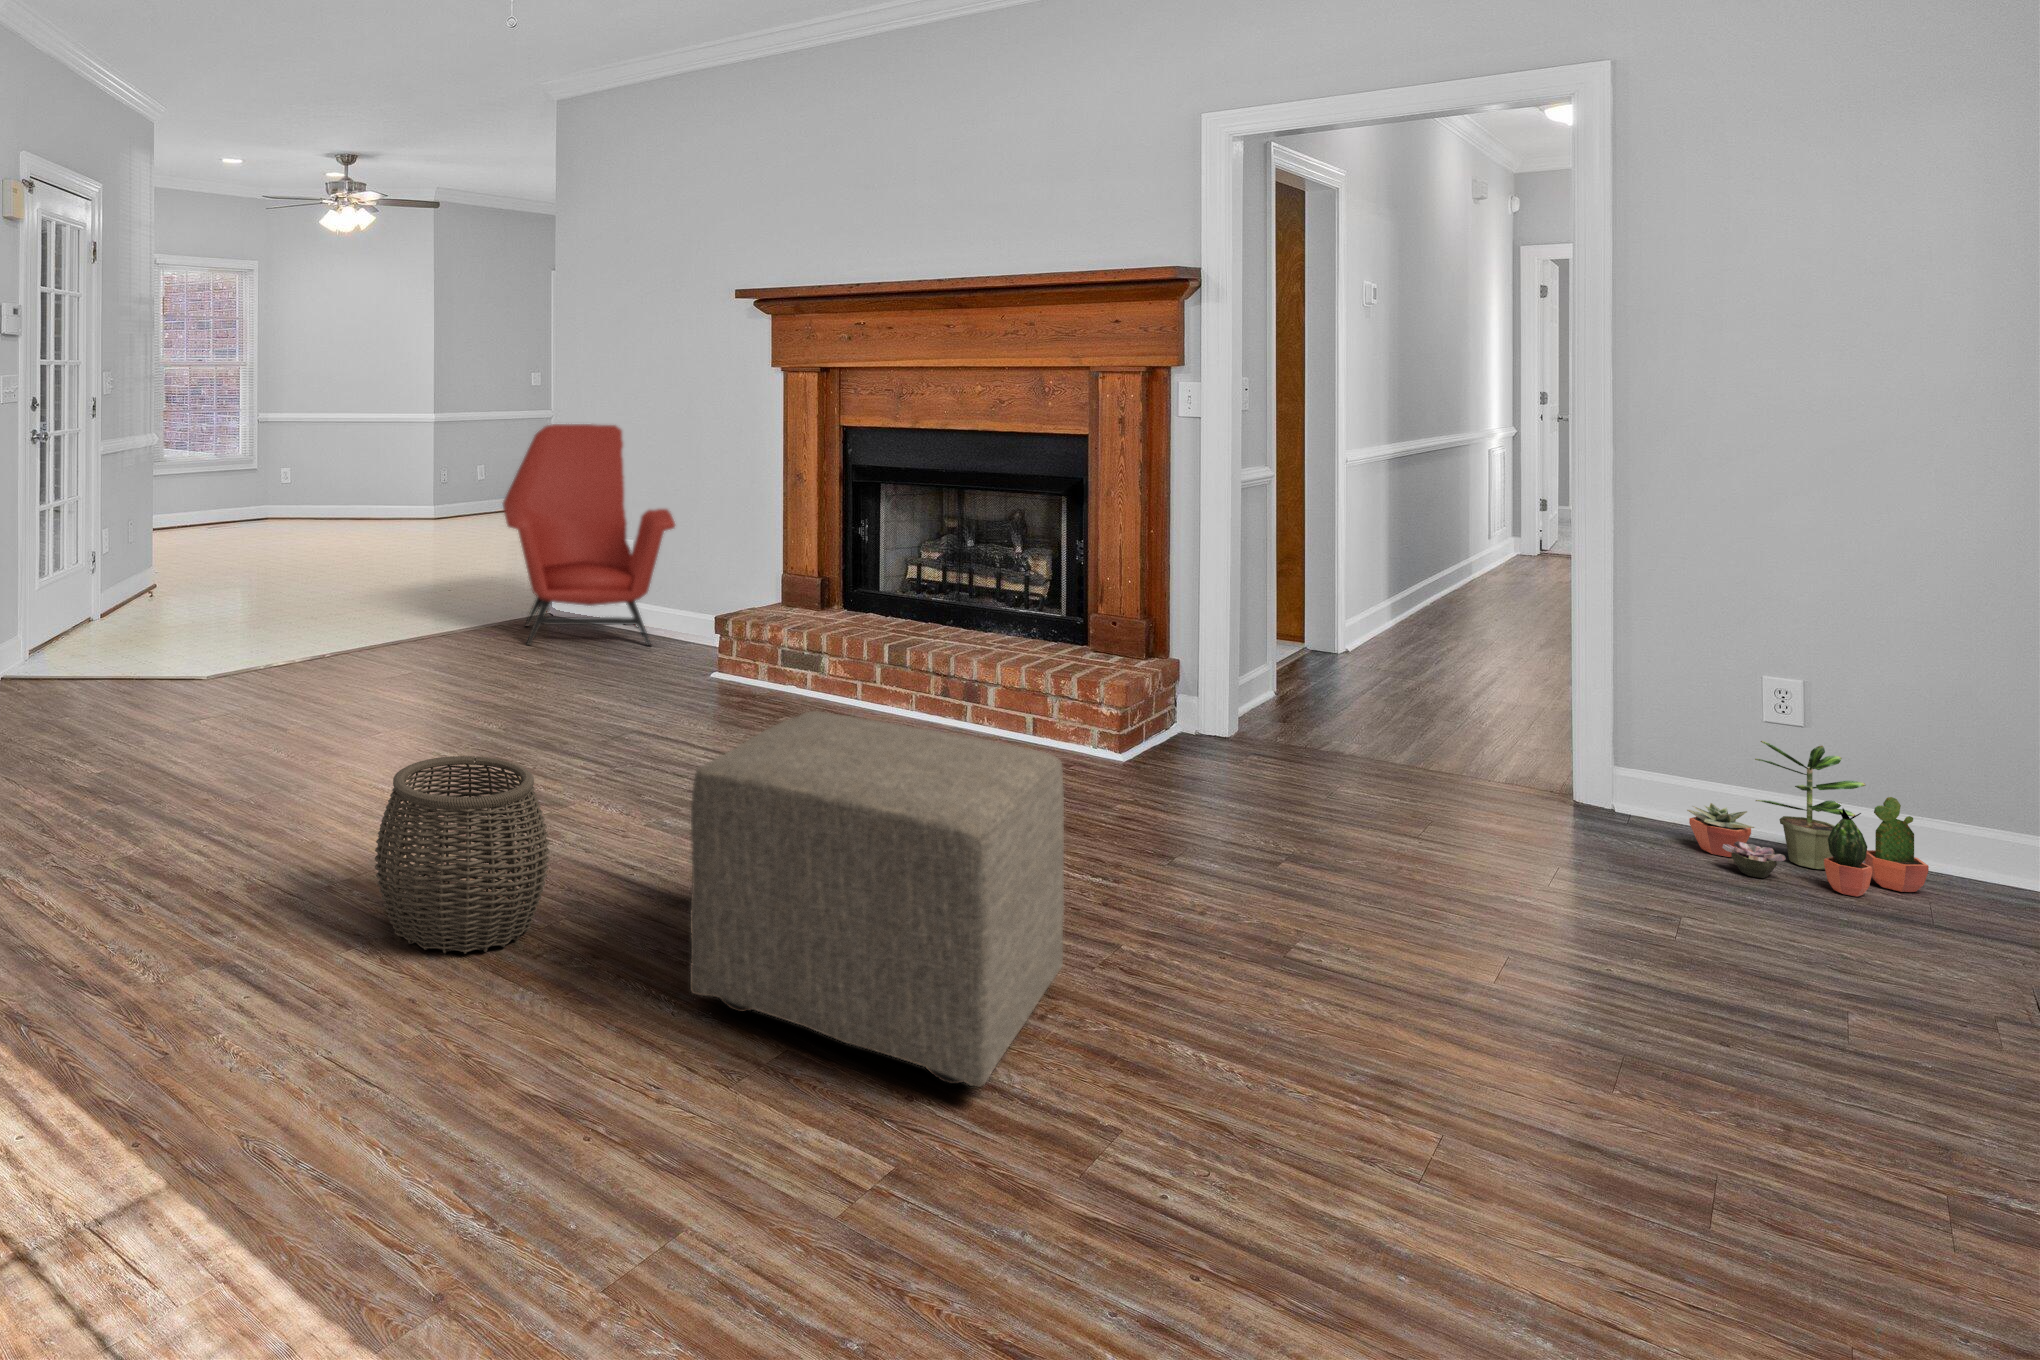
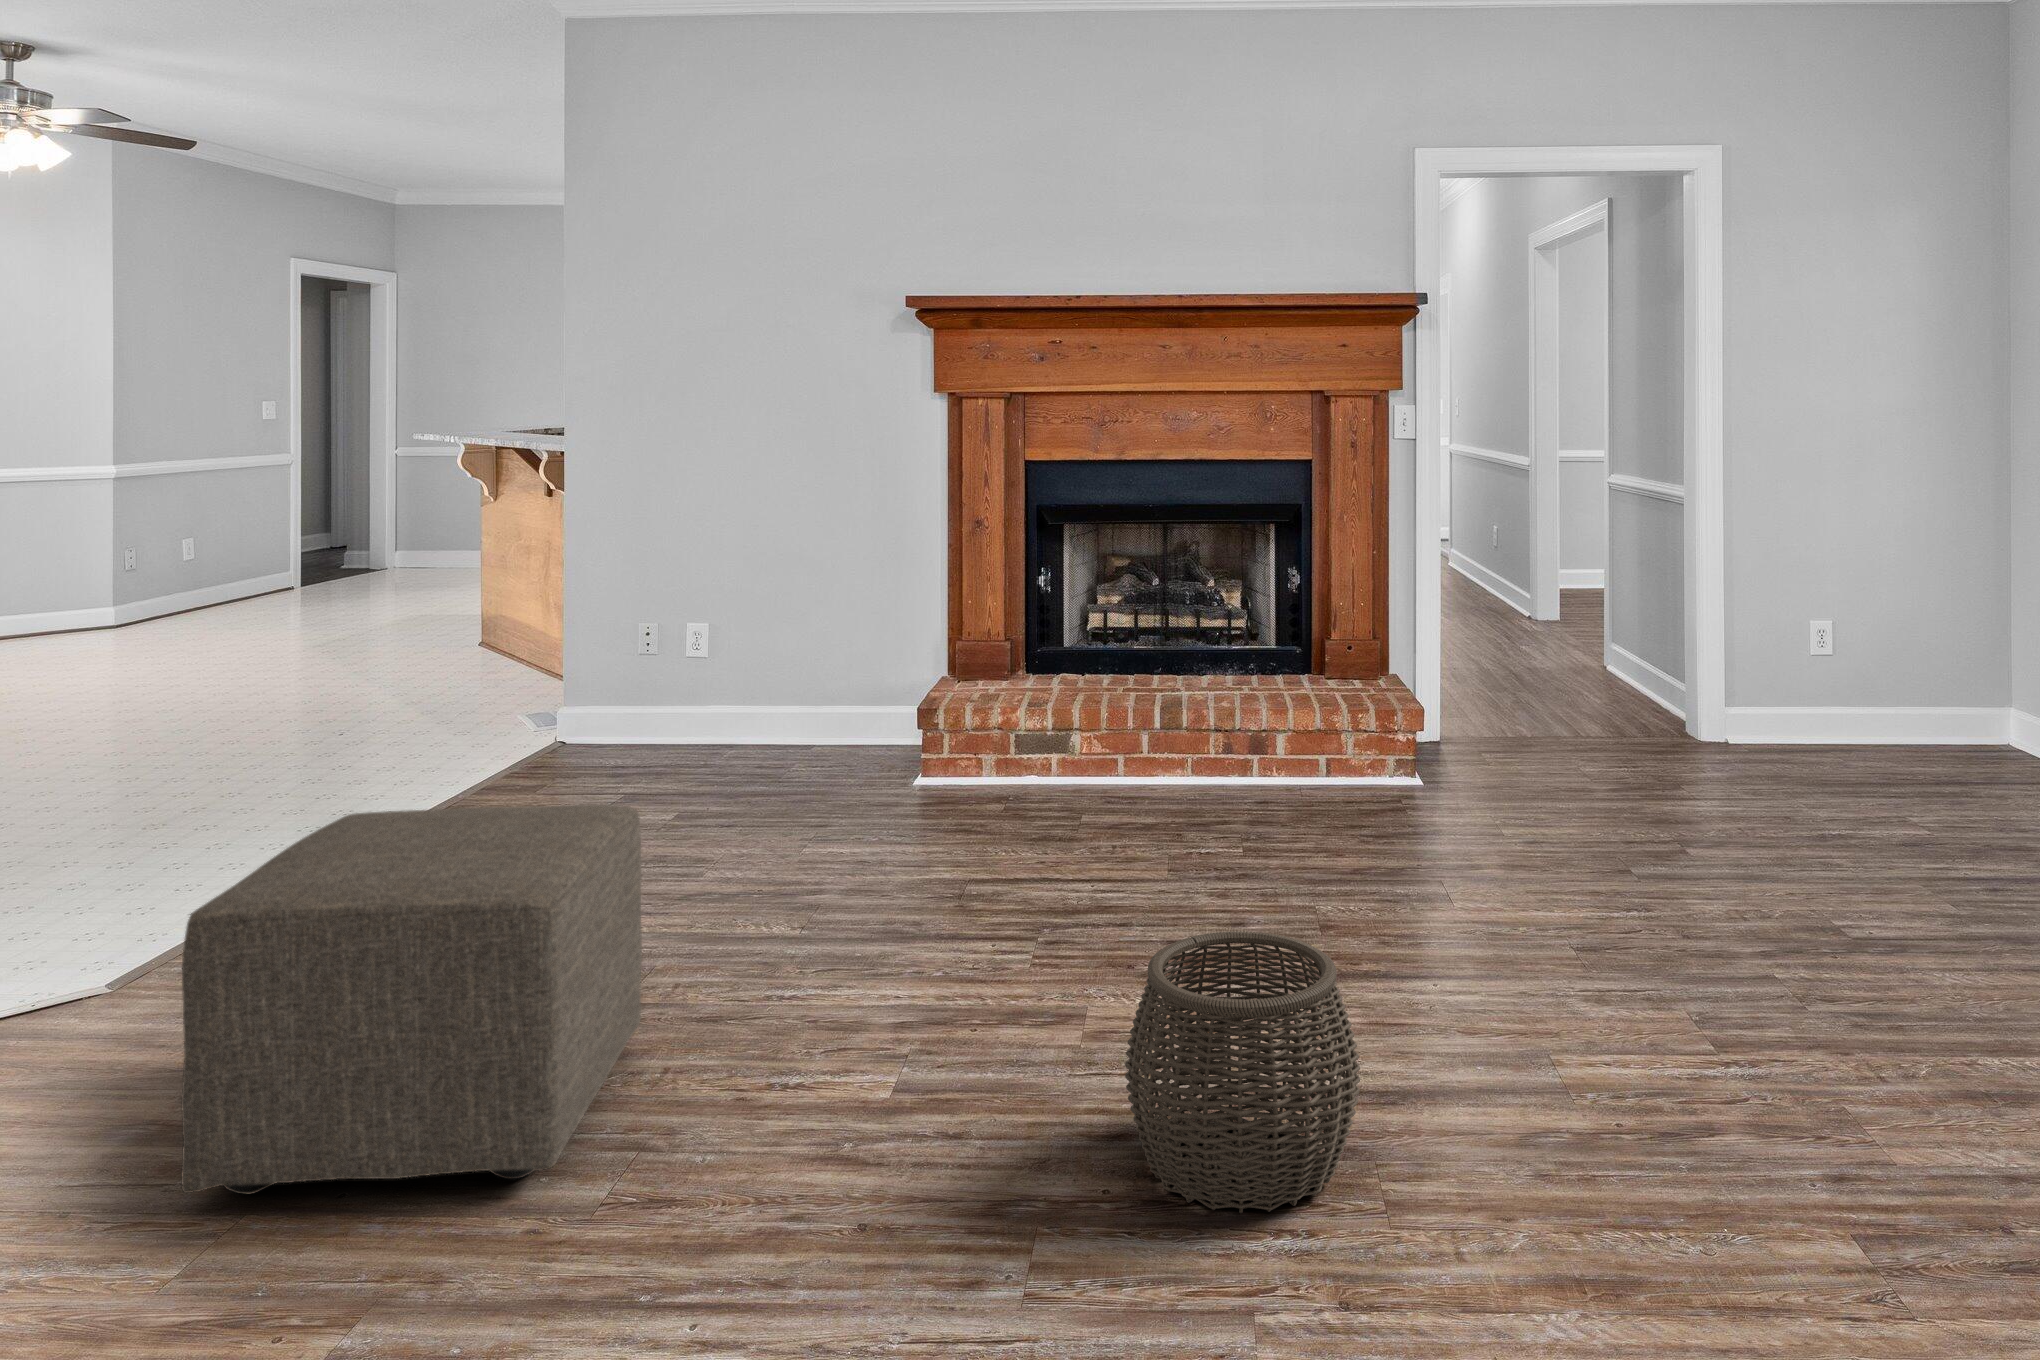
armchair: present [503,424,675,646] -> none [542,472,820,794]
ottoman: present [690,711,1064,1087] -> present [181,805,642,1194]
potted plant: present [1687,741,1929,896] -> none [1794,666,1929,774]

